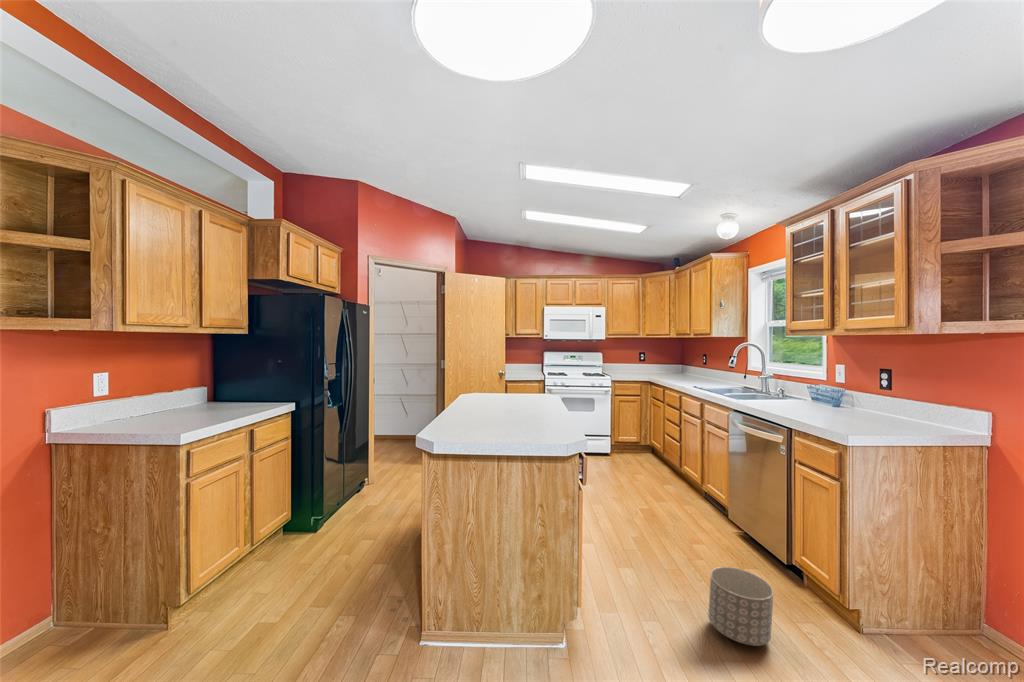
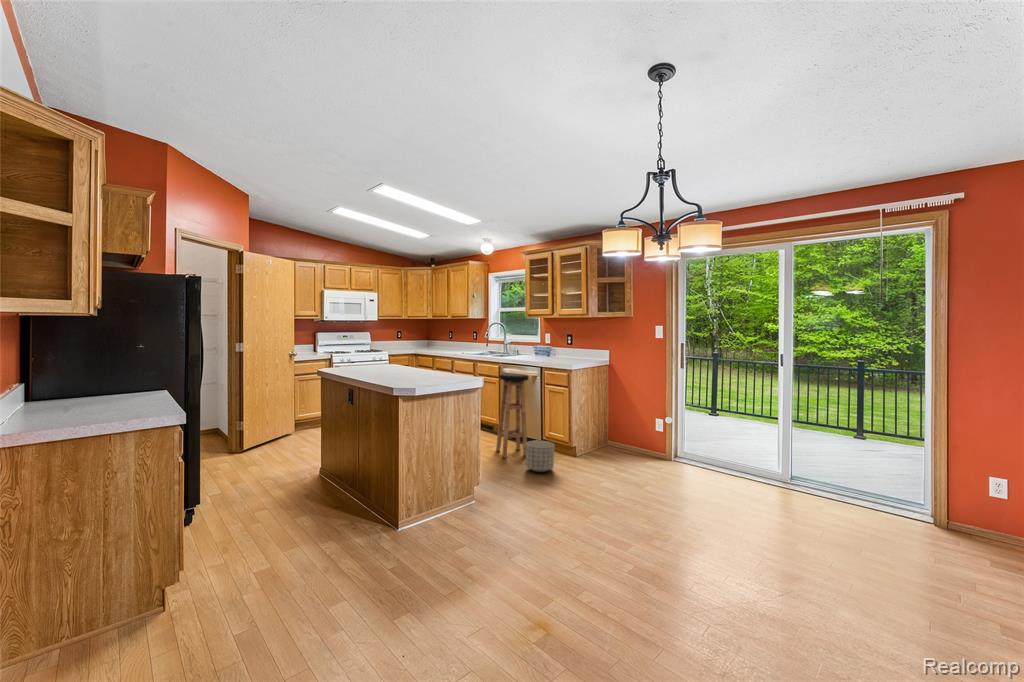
bar stool: none [694,428,755,586] -> present [496,373,529,457]

